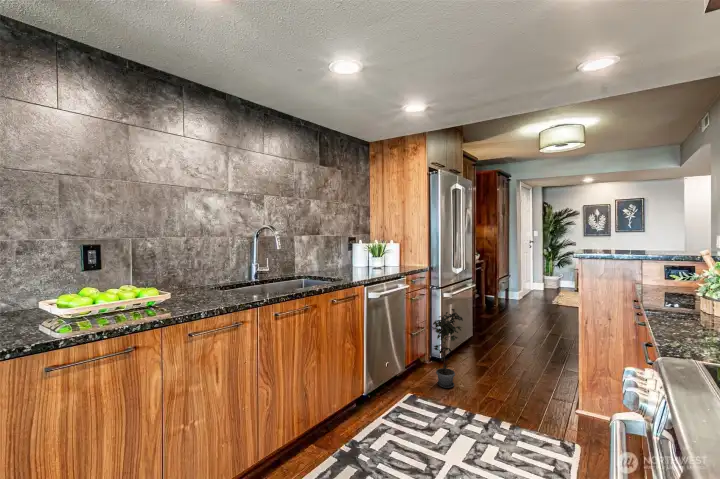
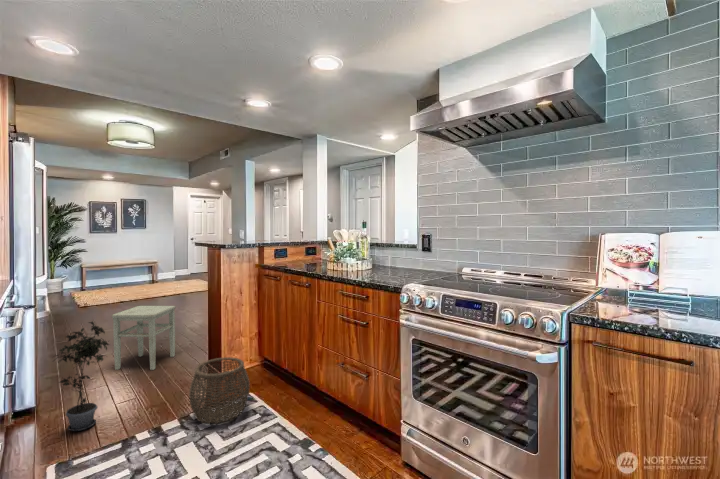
stool: none [507,309,565,372] -> present [112,306,176,370]
woven basket: none [494,376,561,451] -> present [189,357,250,424]

